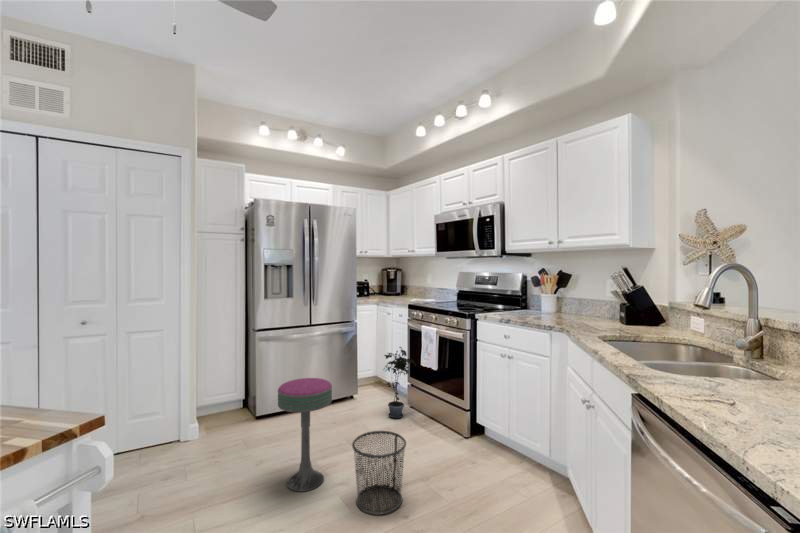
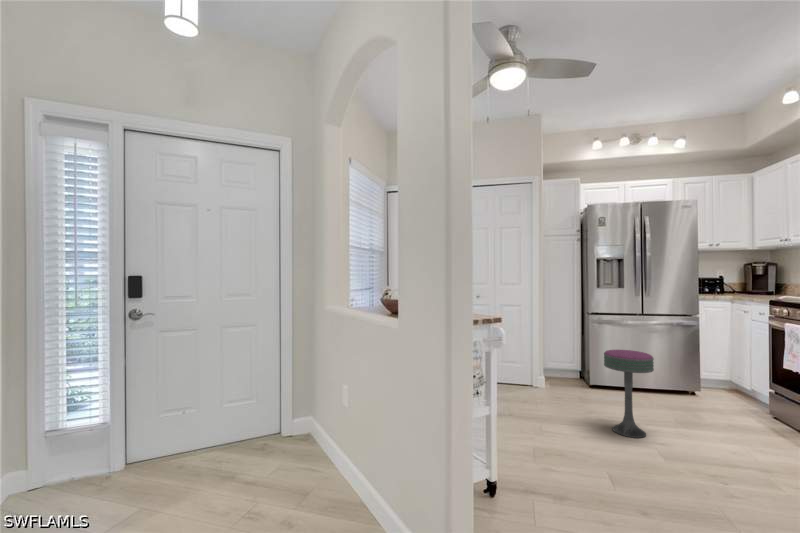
potted plant: present [384,347,415,418] -> none [727,346,773,422]
waste bin: present [352,431,406,515] -> none [669,403,731,473]

